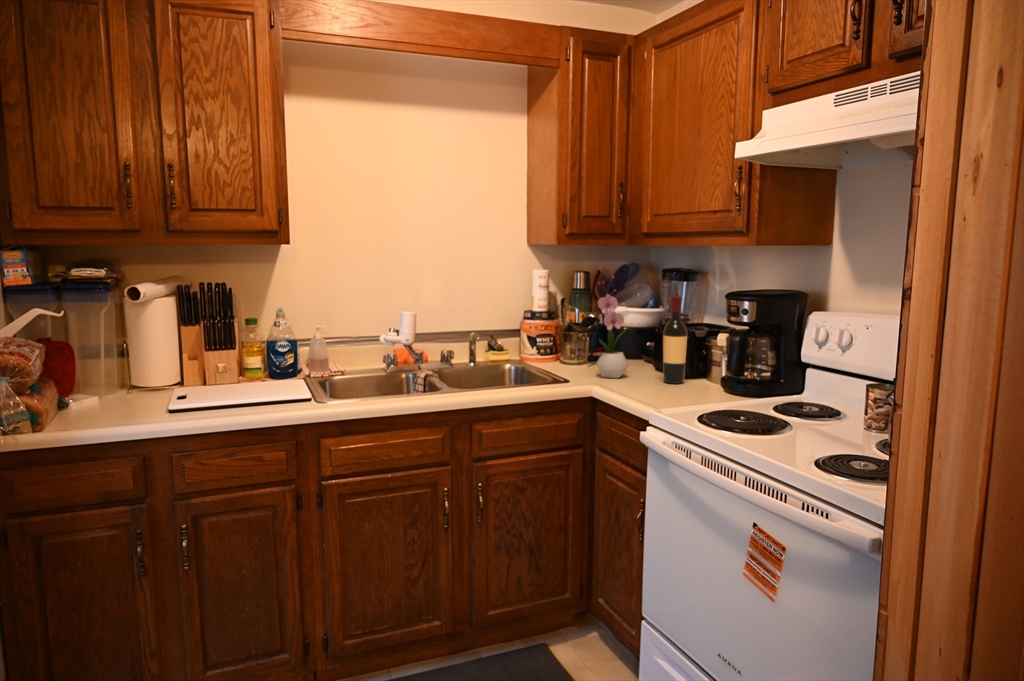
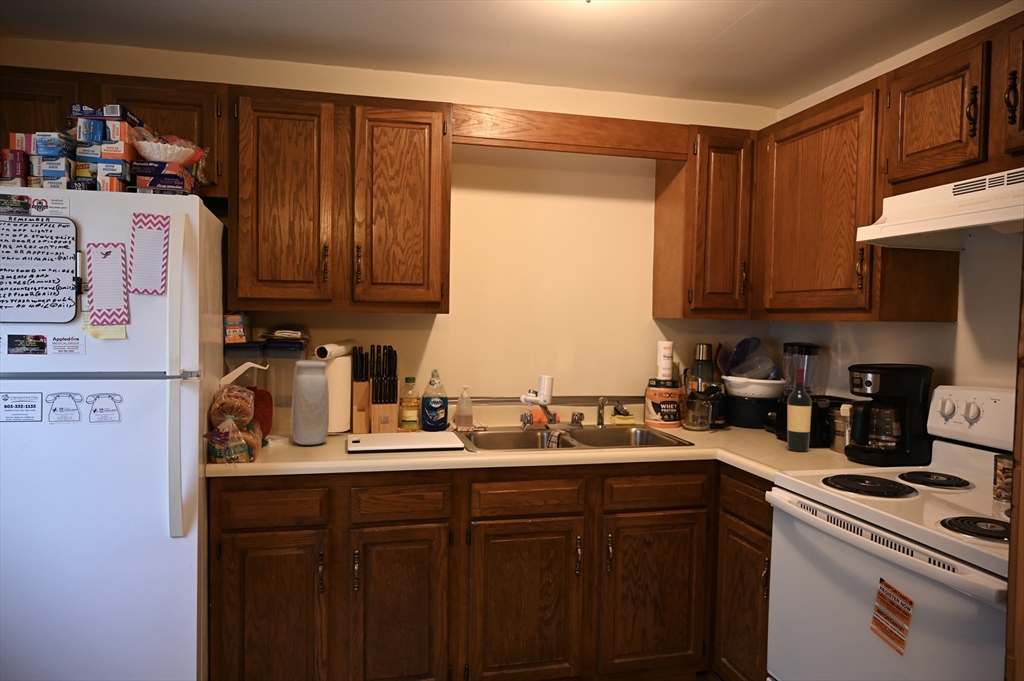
flower arrangement: present [596,281,629,378] -> none [720,352,754,444]
vase: none [96,304,146,404] -> present [292,360,329,445]

